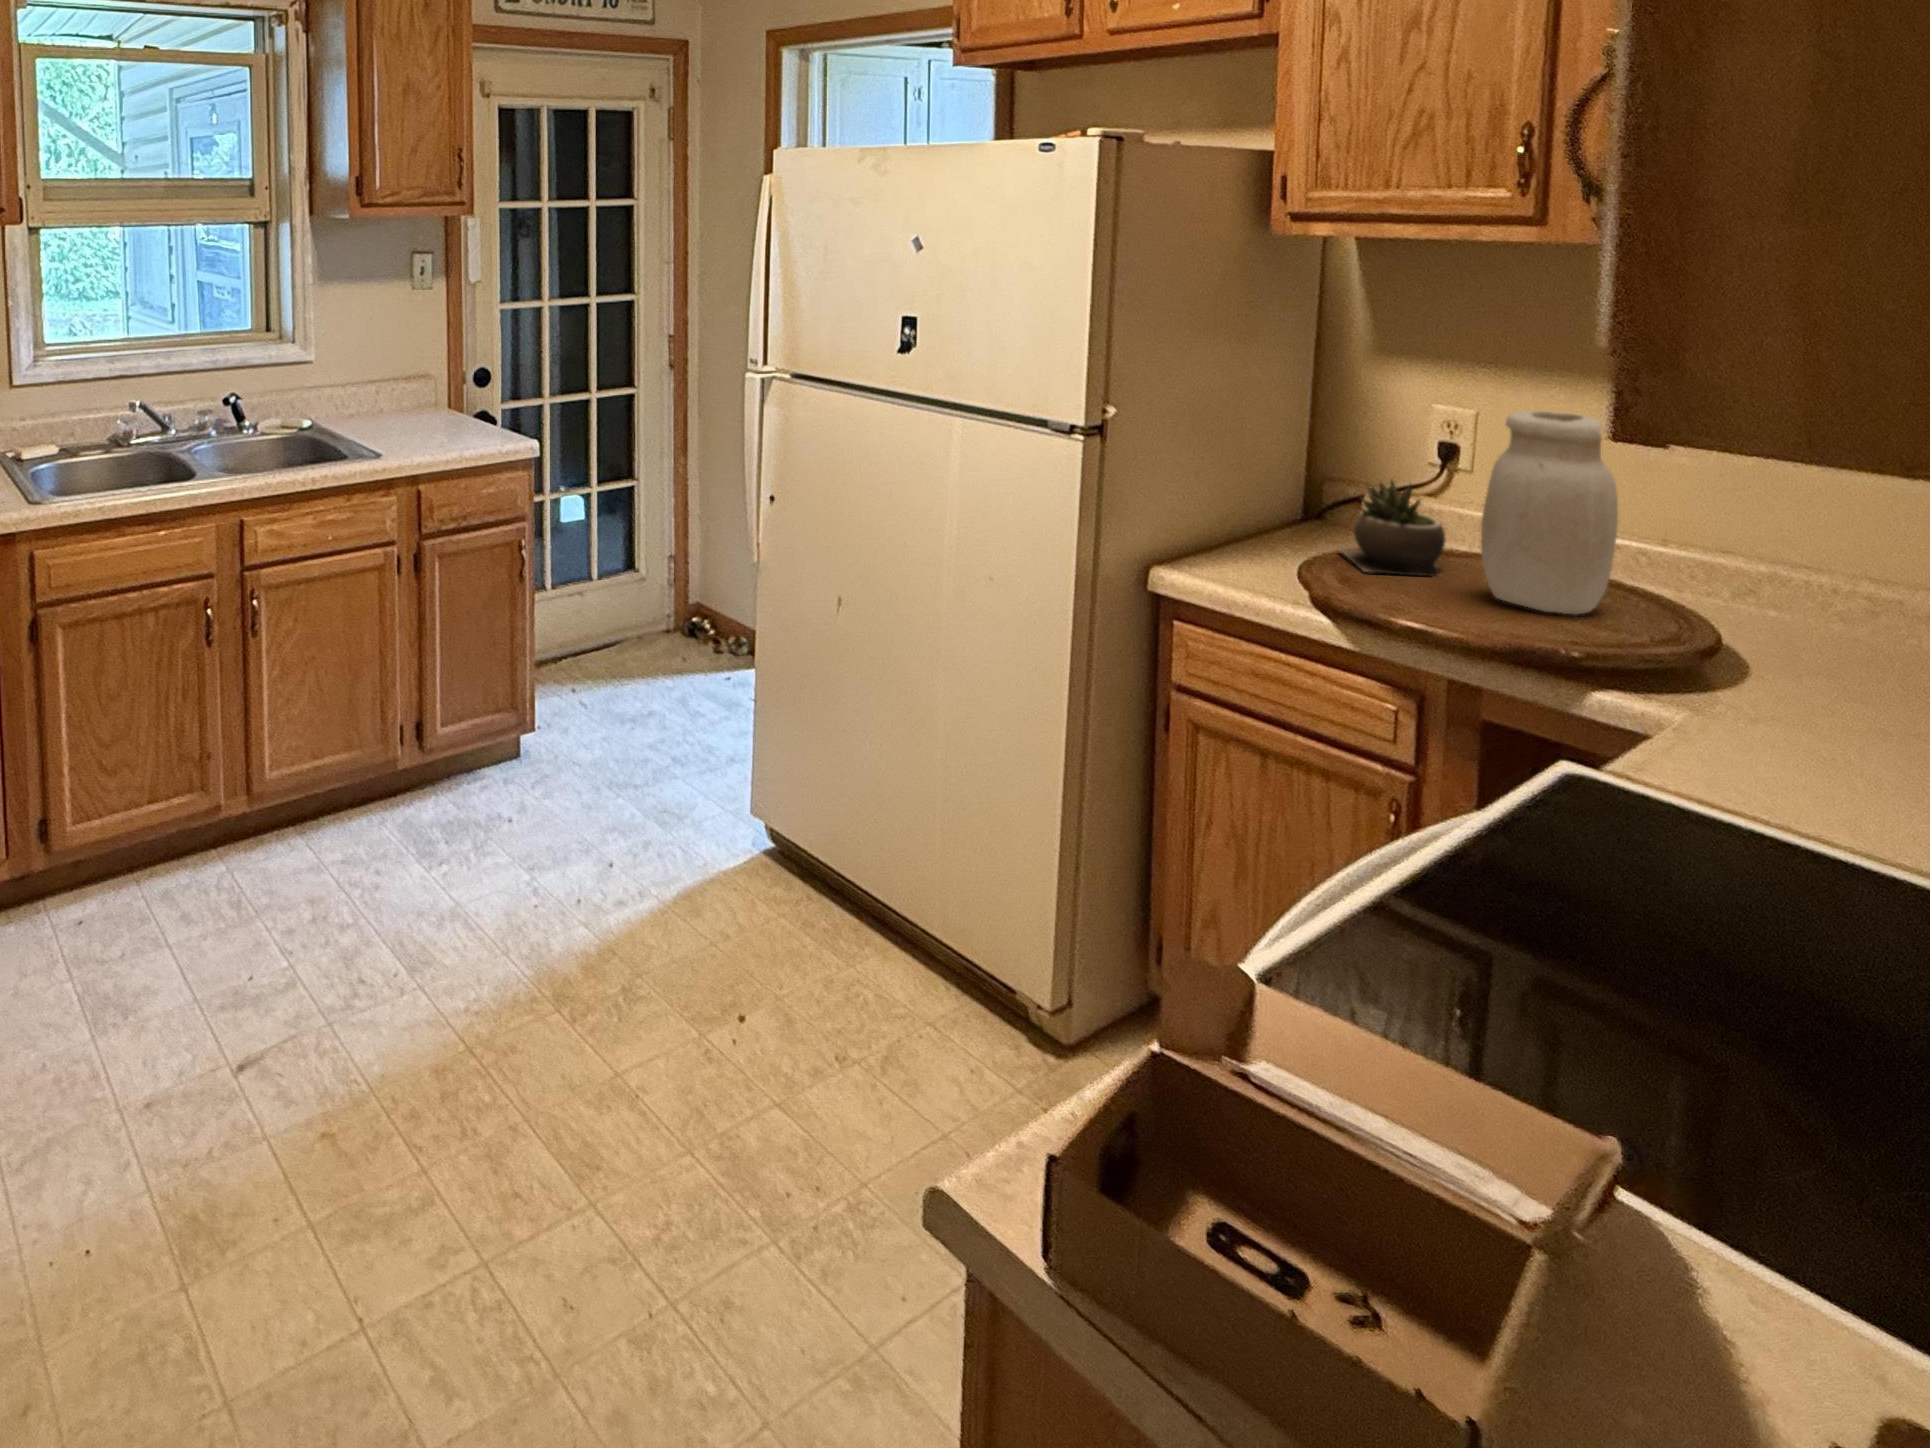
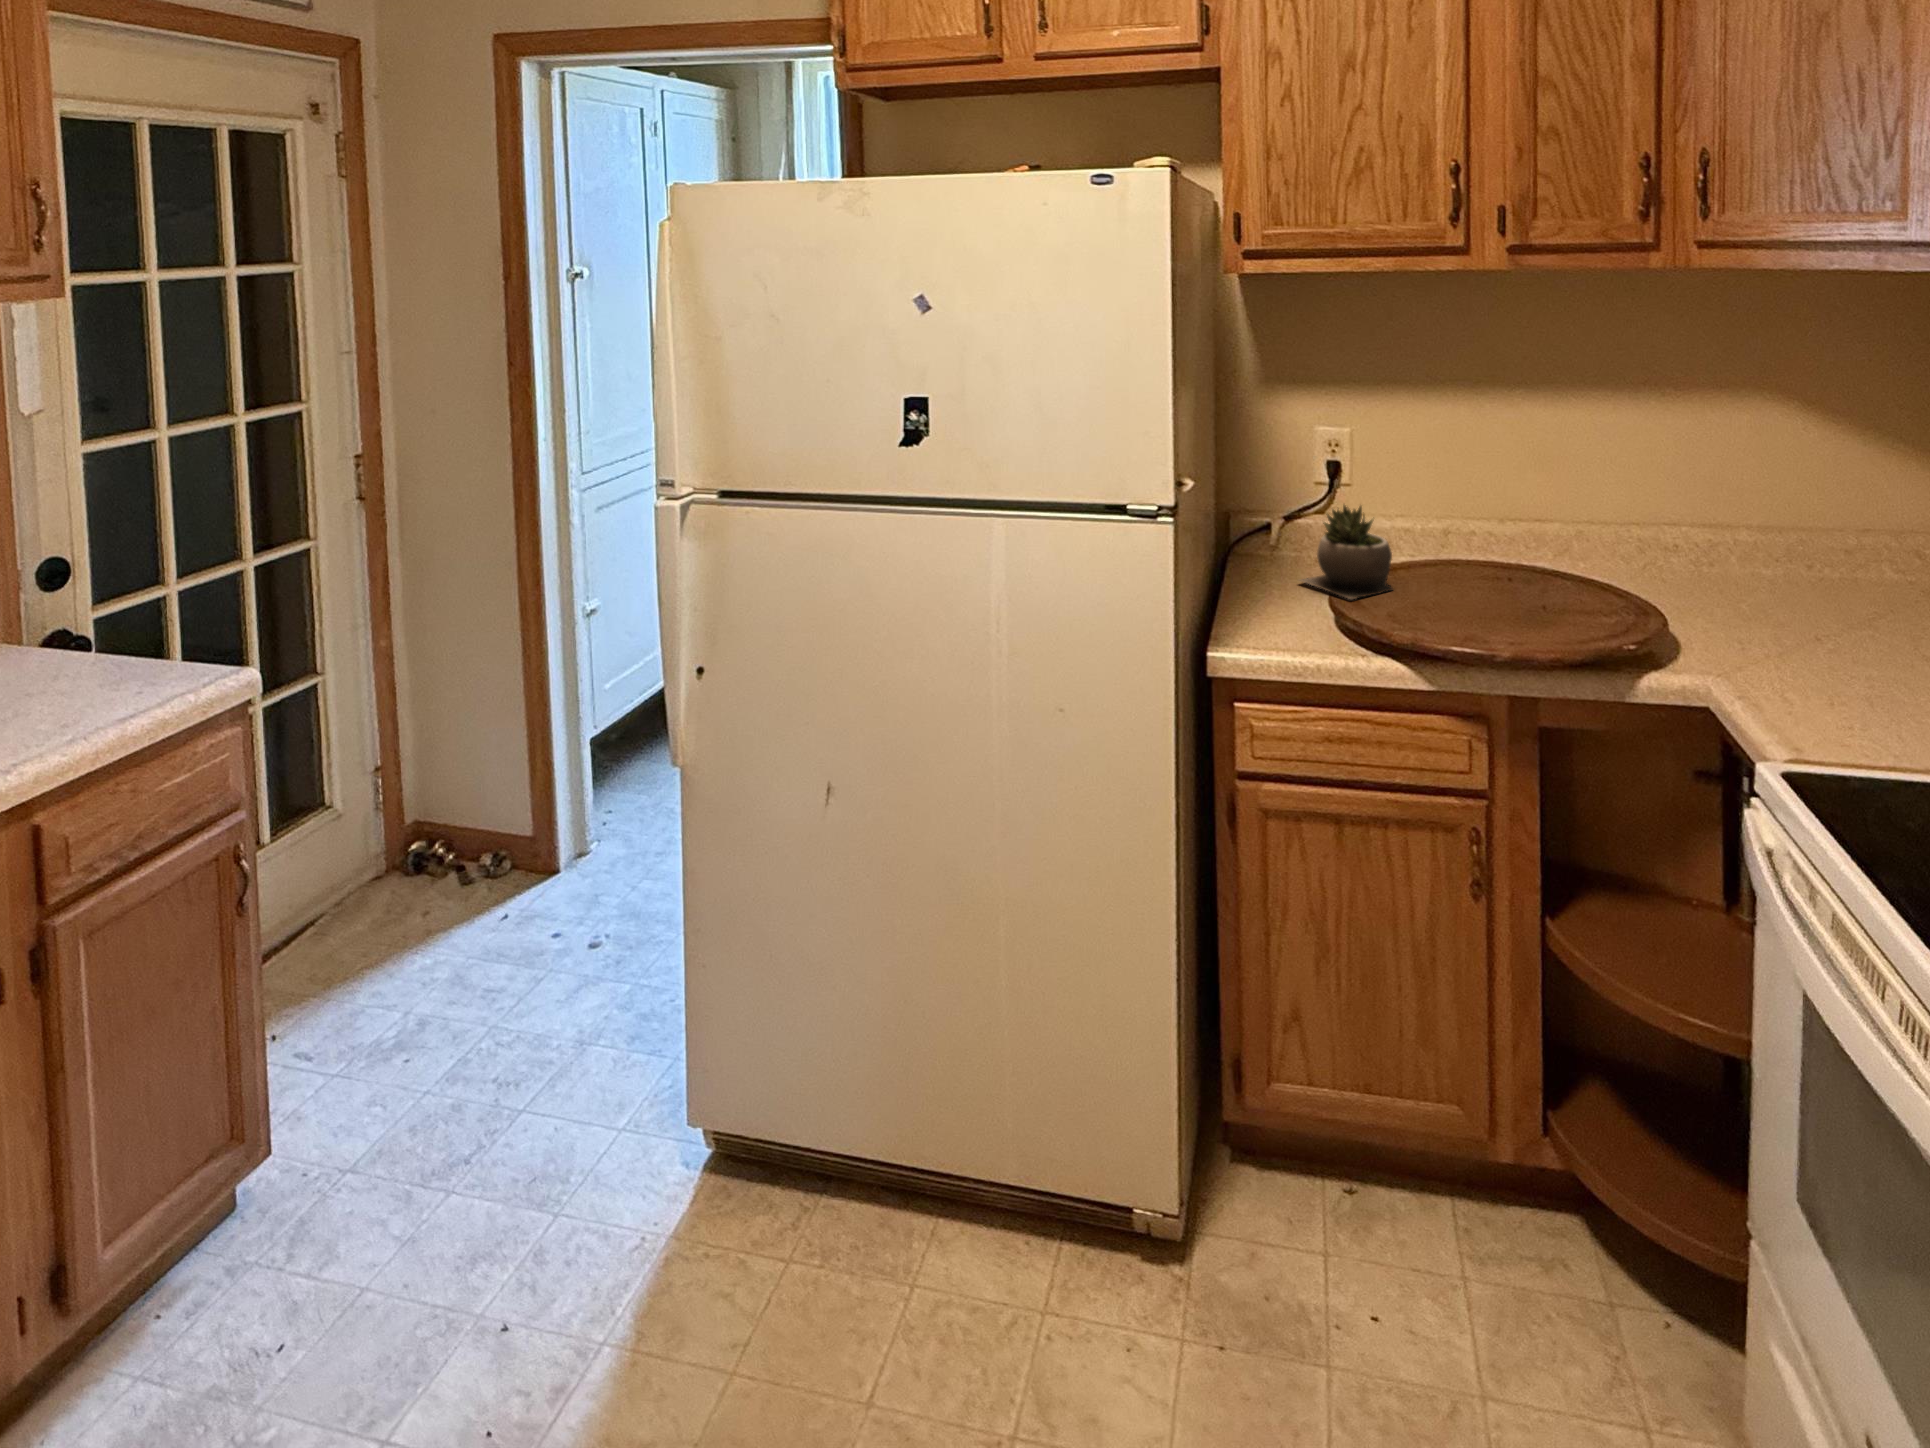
jar: present [1481,411,1618,614] -> none [1446,421,1548,603]

